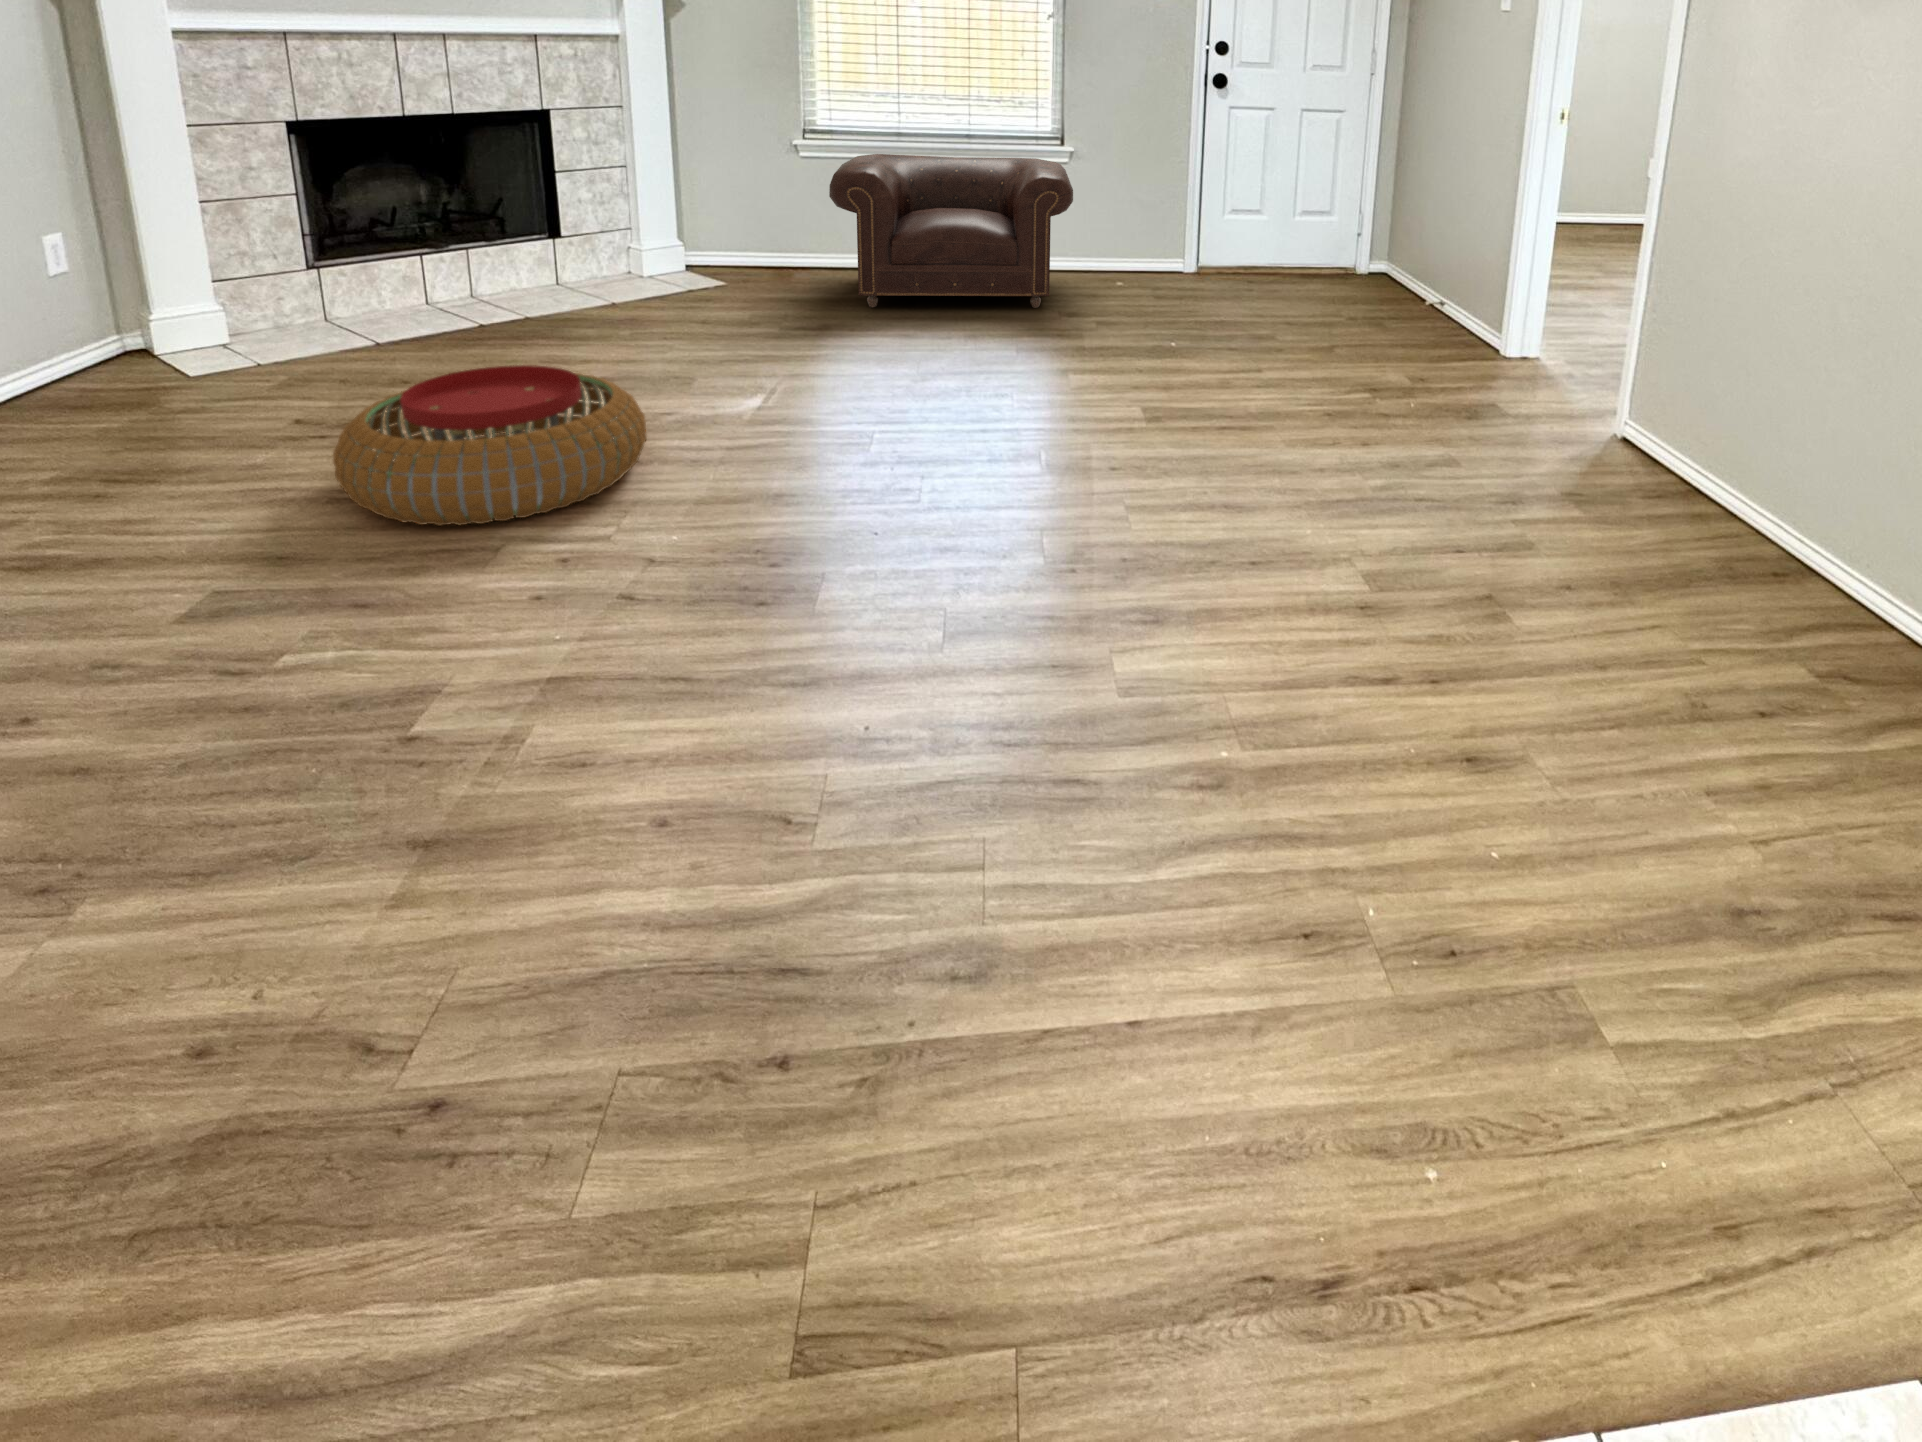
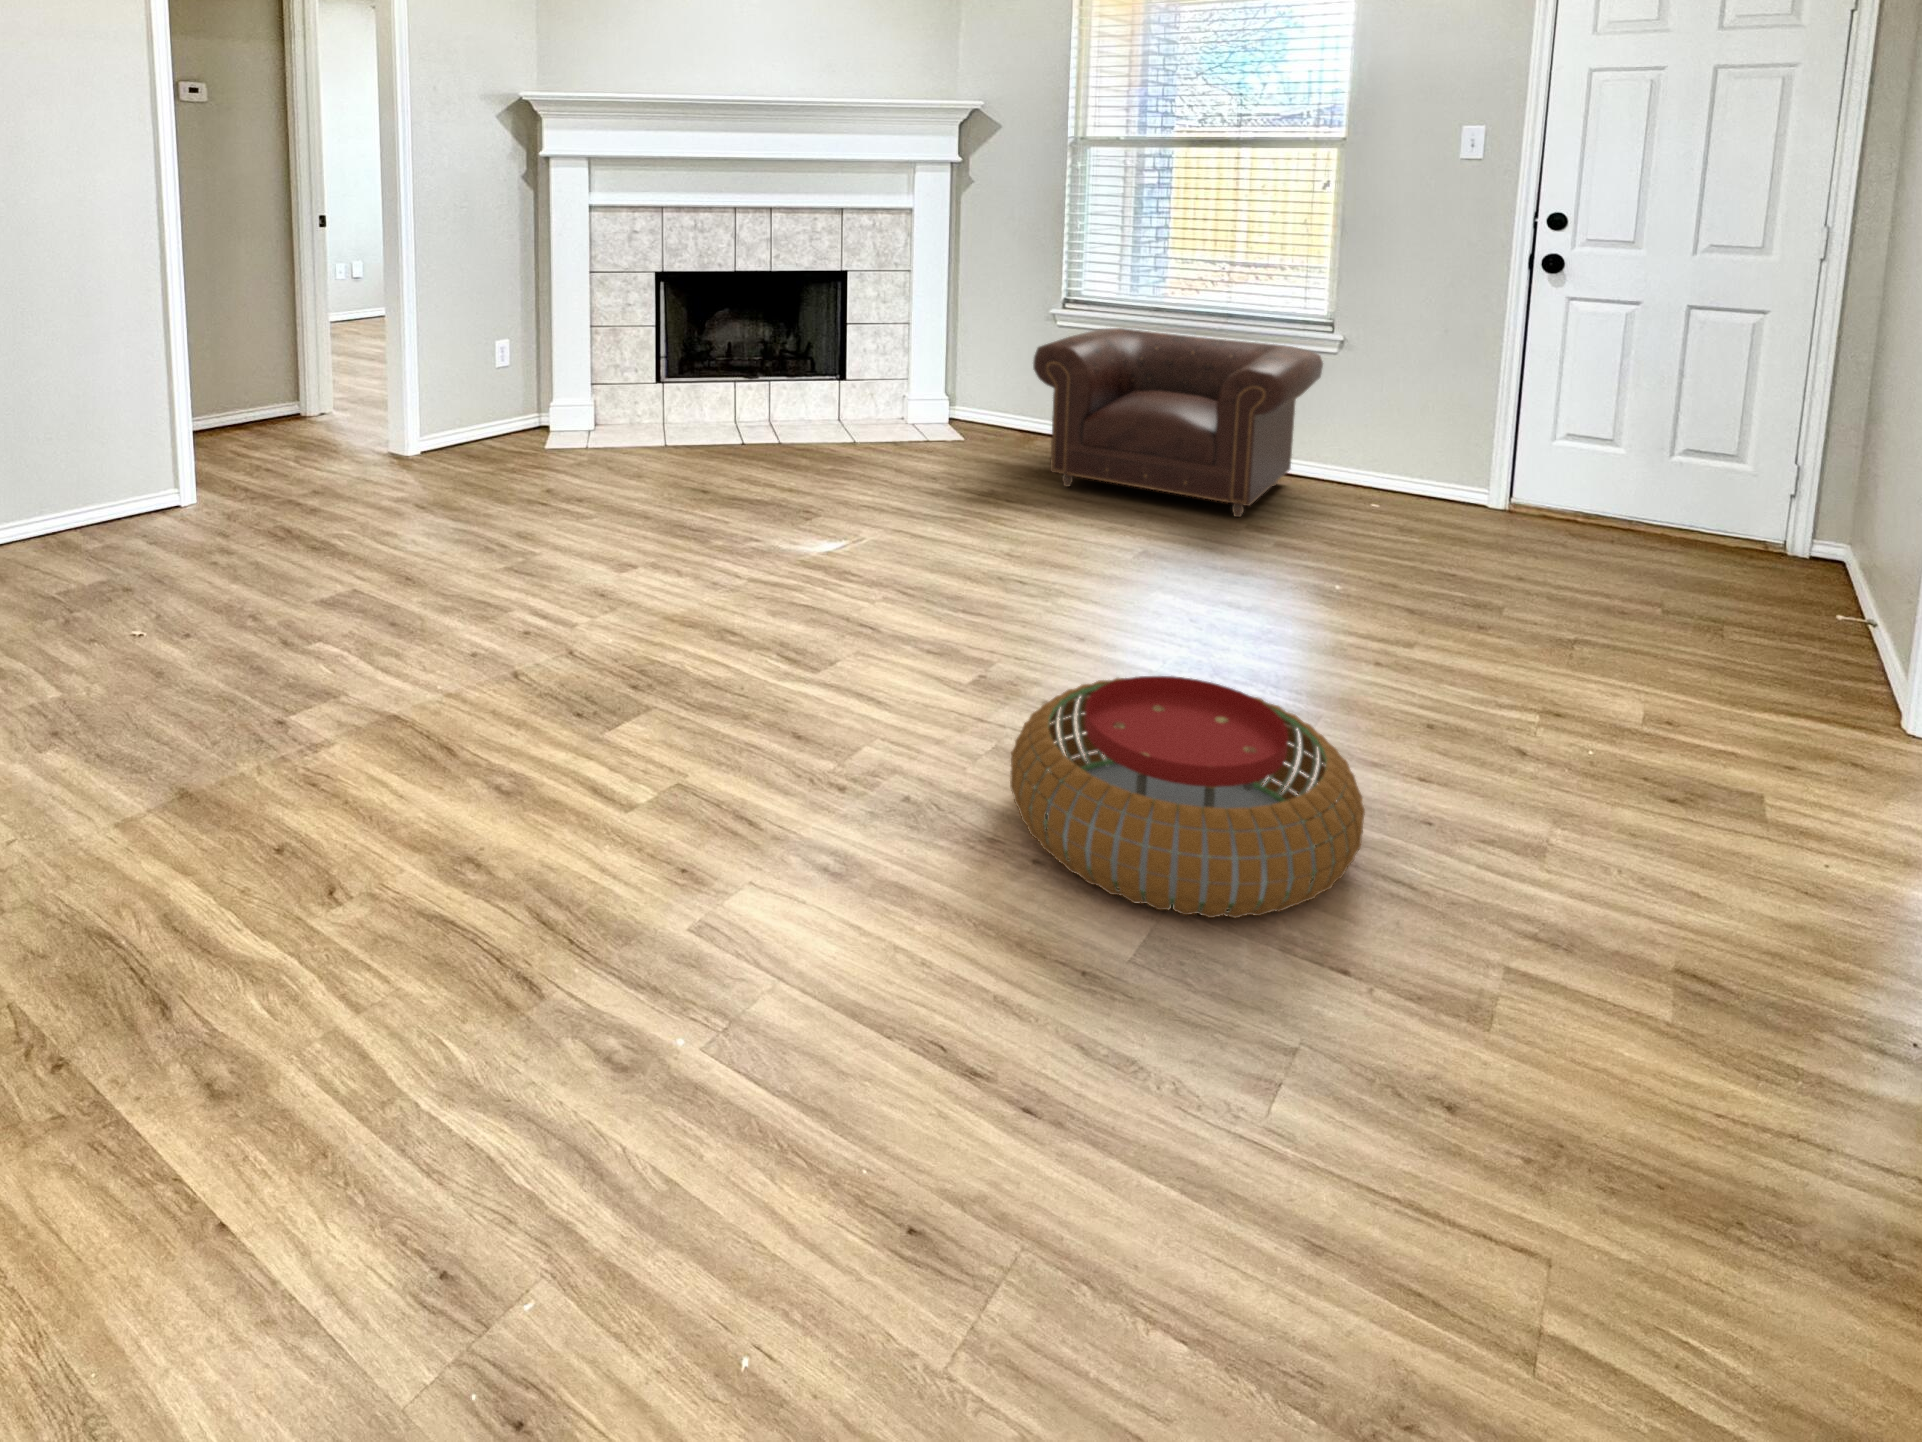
pouf: present [333,365,647,526] -> present [1010,676,1365,918]

